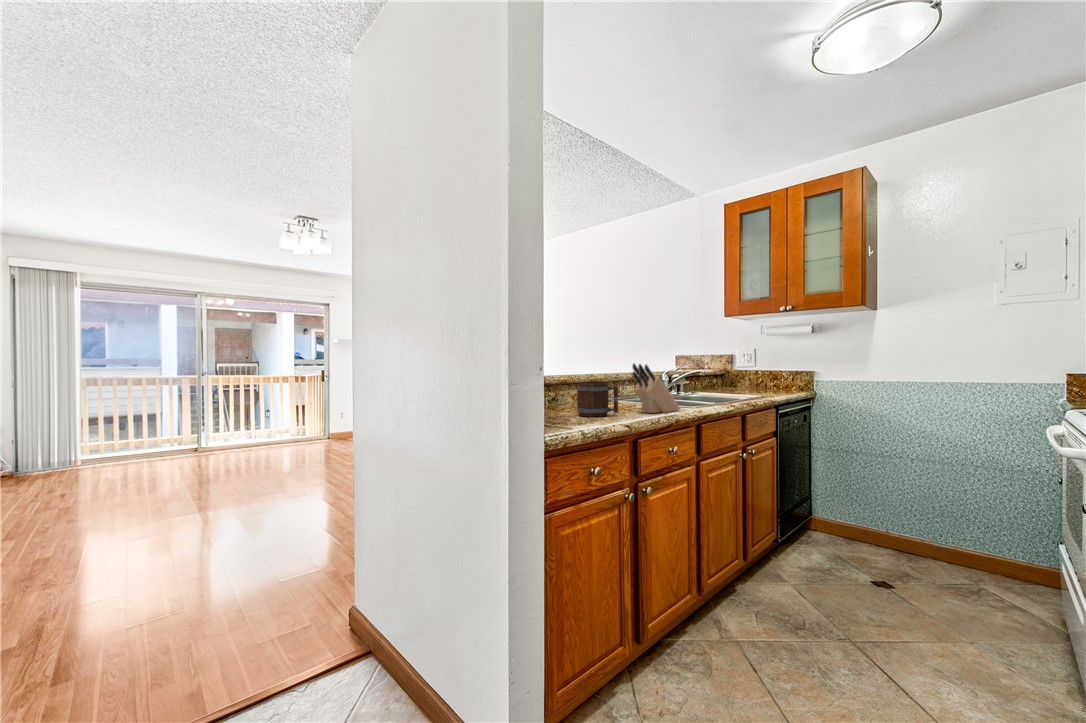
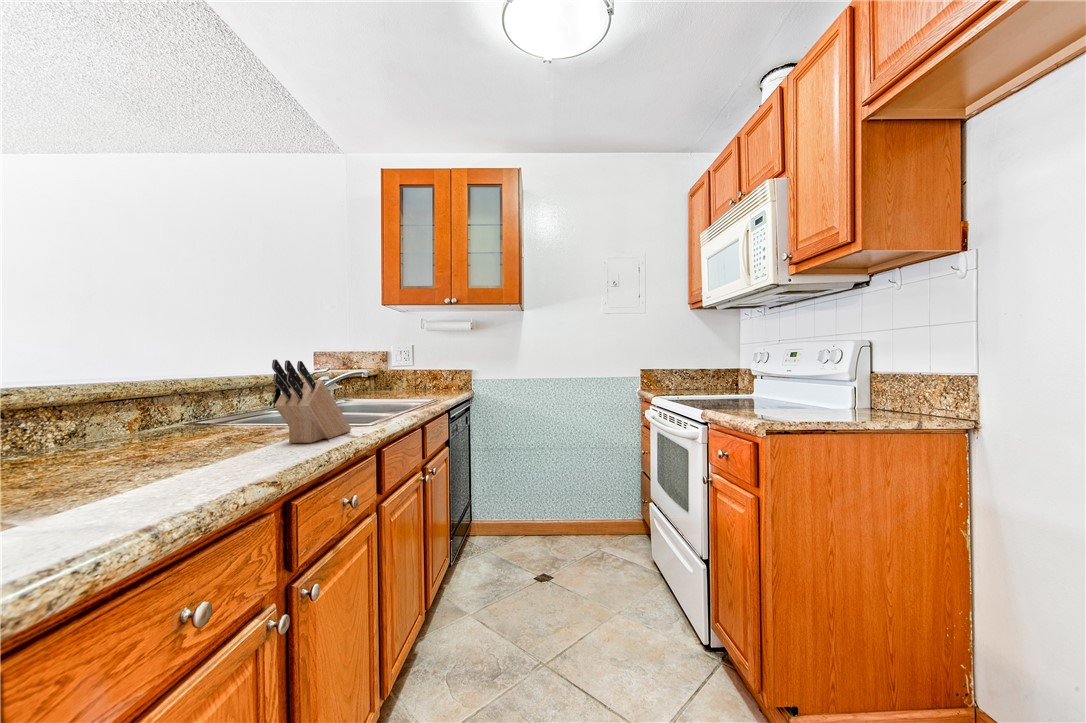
mug: present [577,381,618,417] -> none [141,395,245,471]

